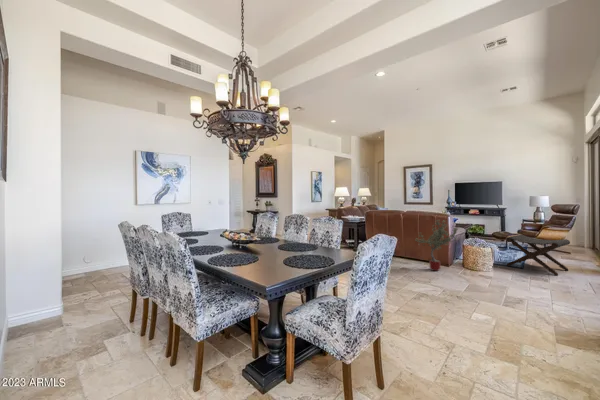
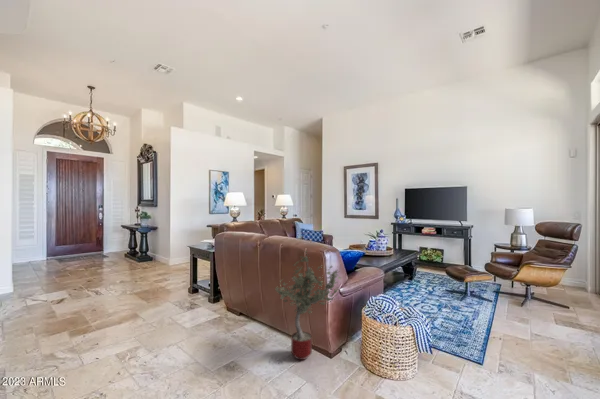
footstool: present [506,235,570,275] -> none [451,278,572,382]

